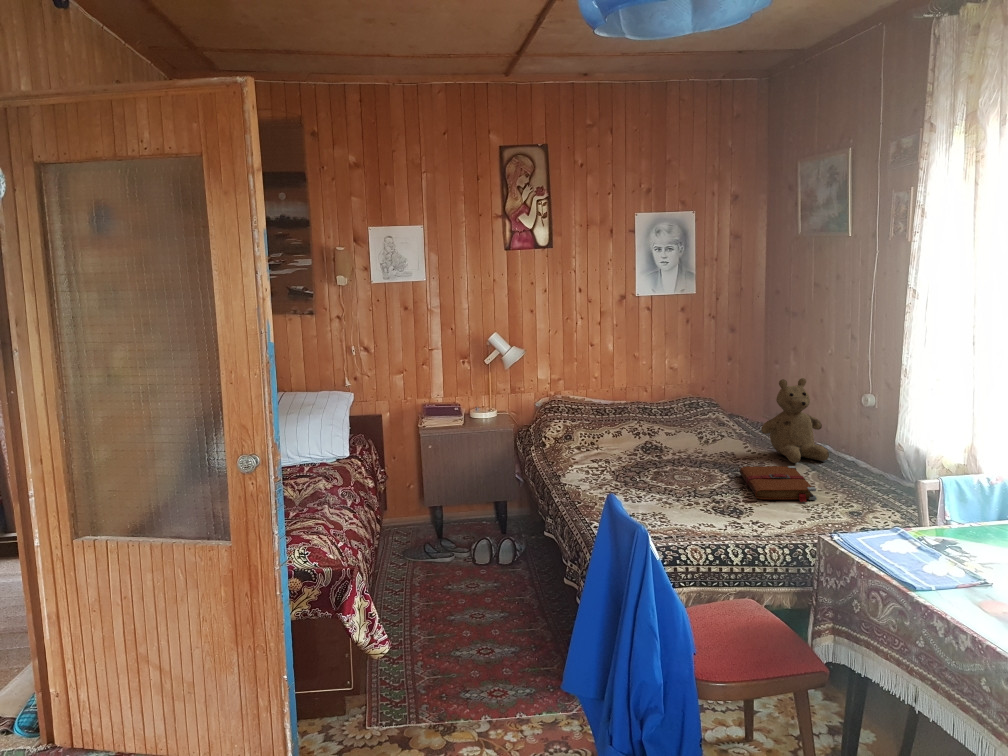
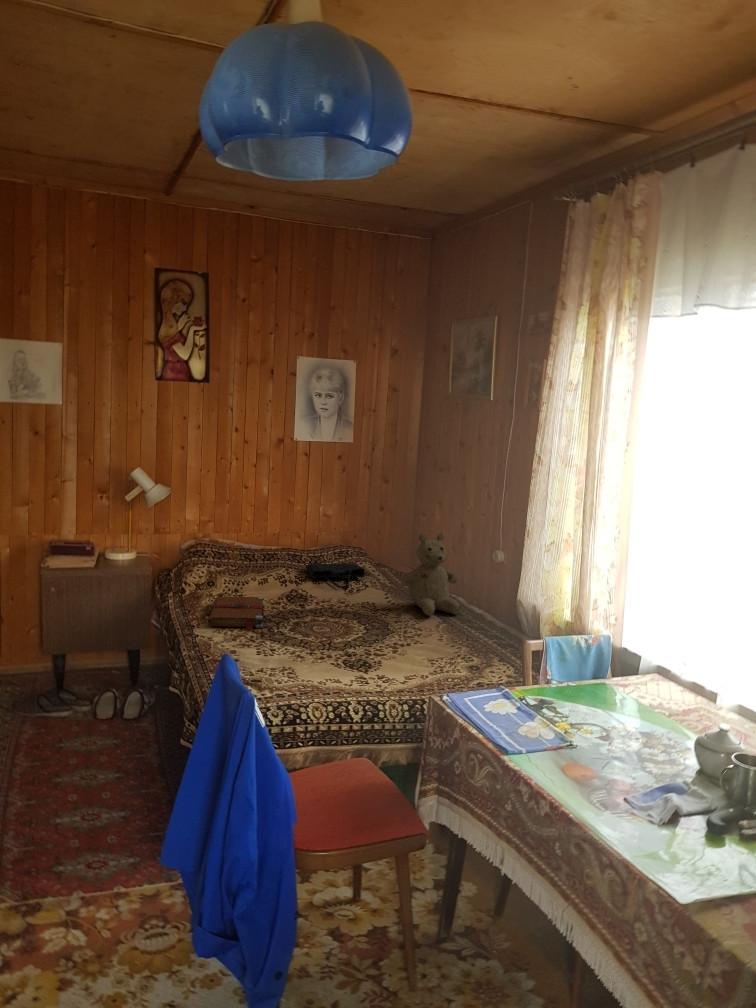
tote bag: none [658,413,719,440] -> present [306,563,365,589]
book: present [739,466,817,502] -> present [208,596,264,629]

